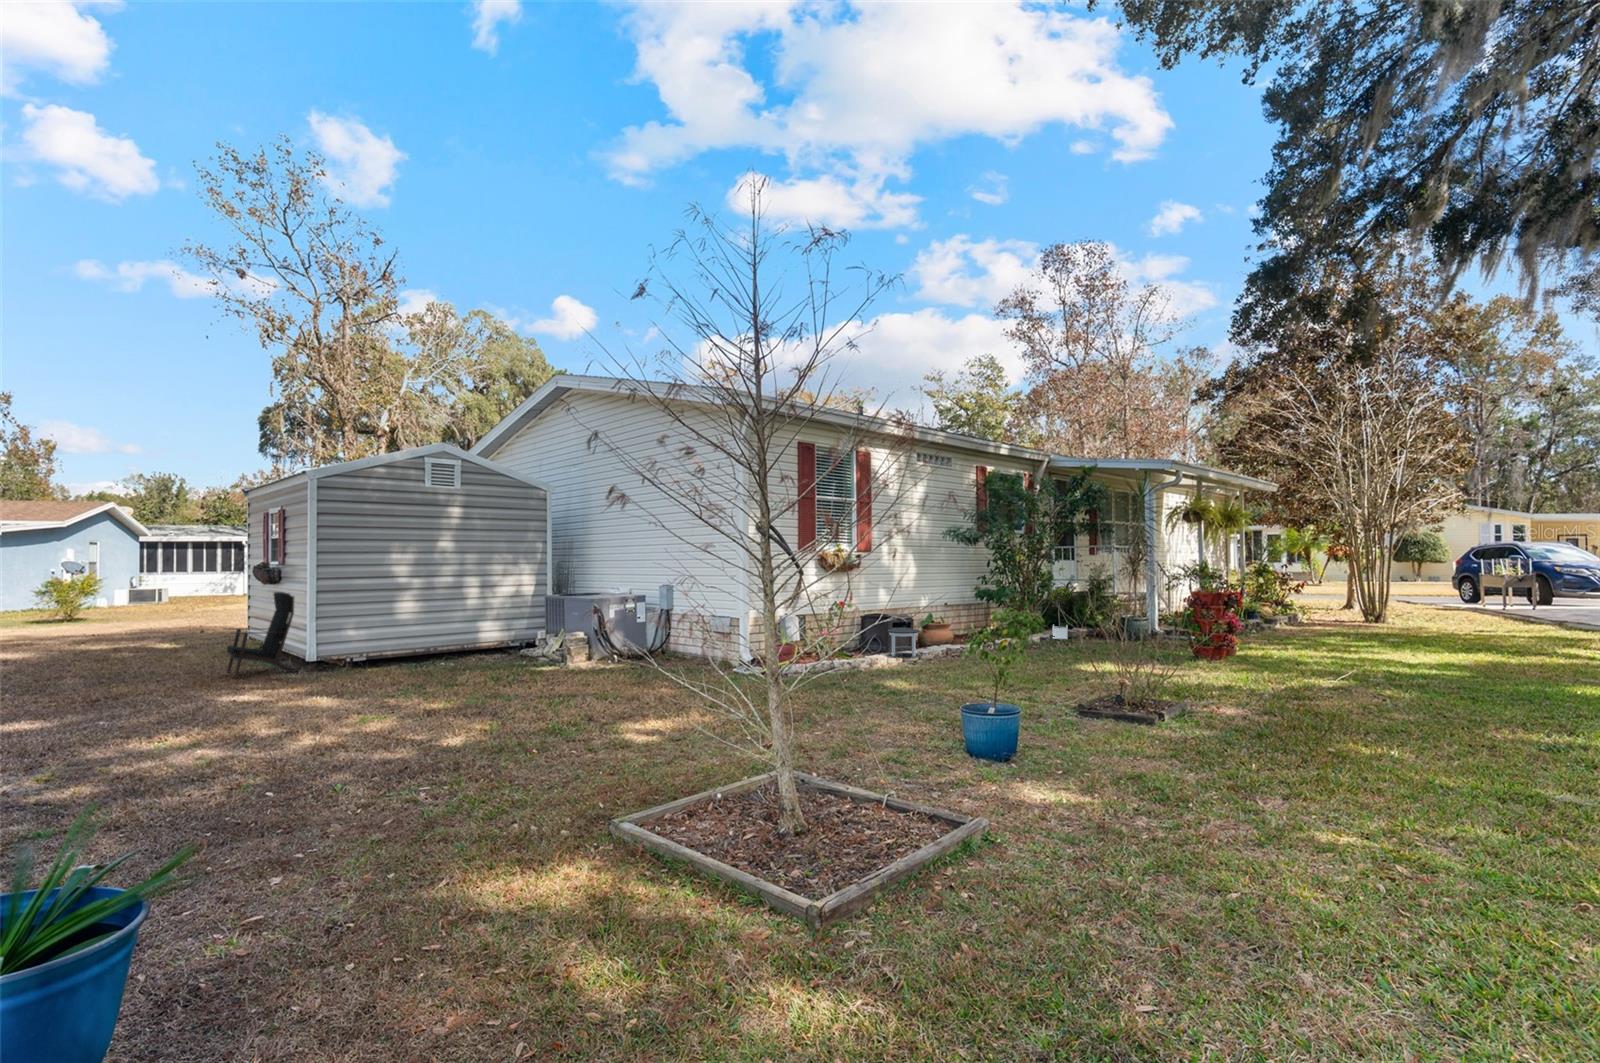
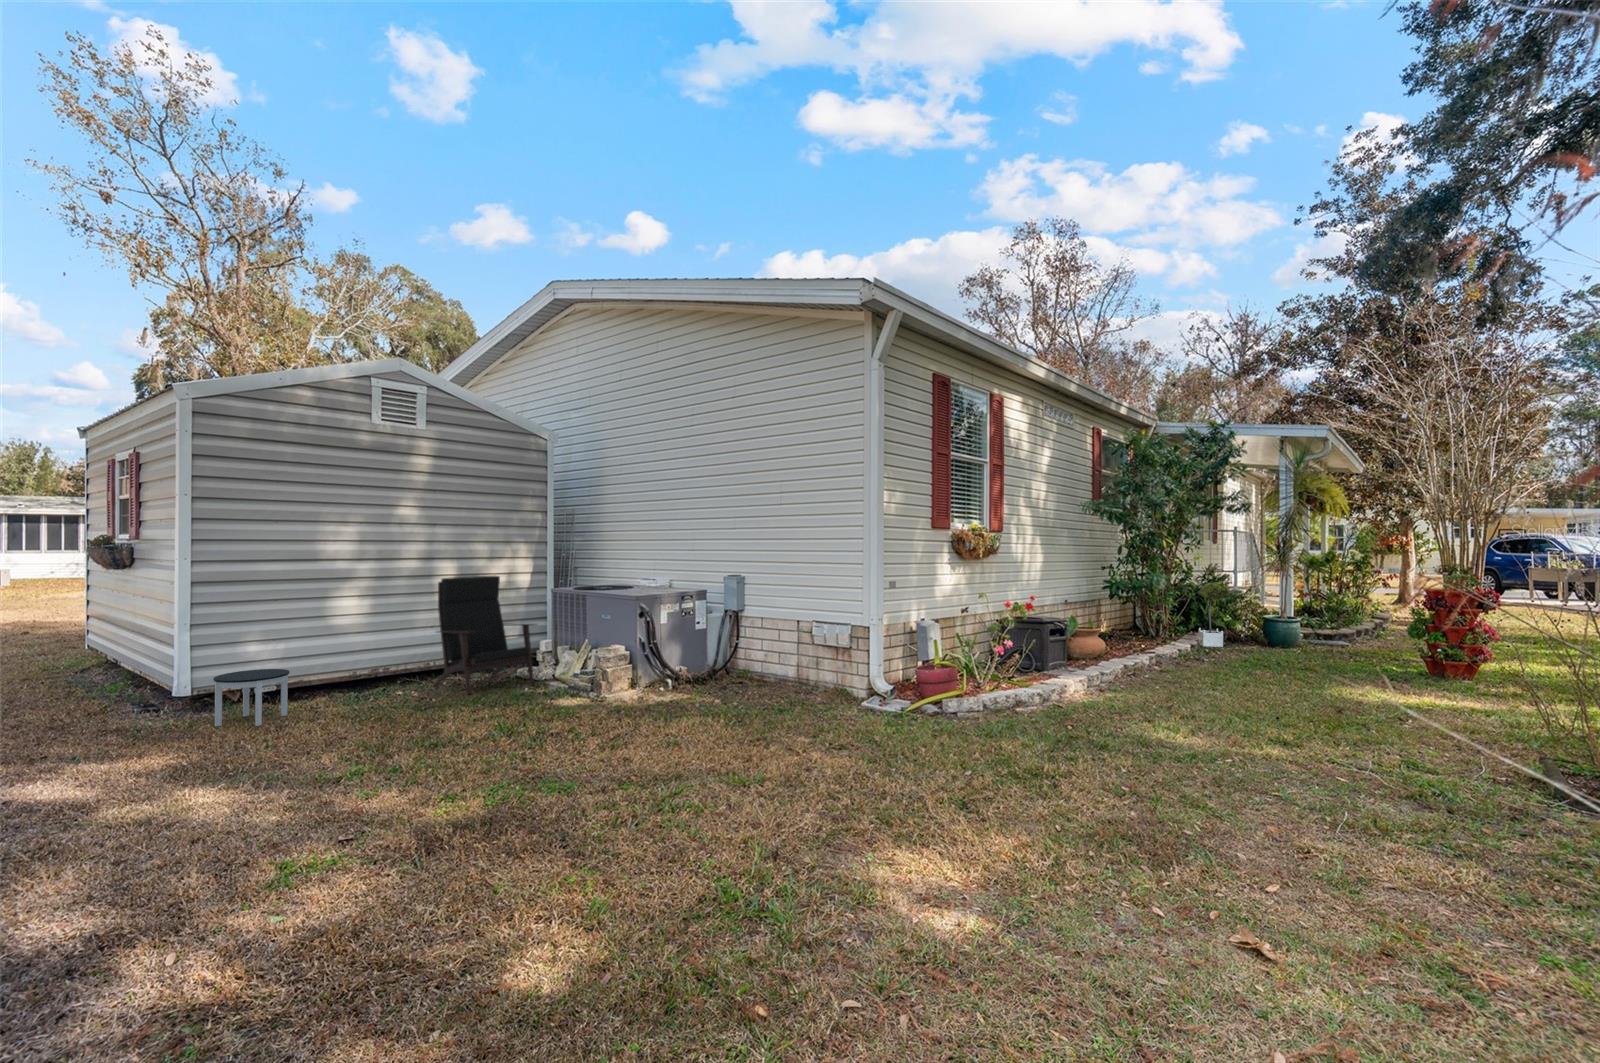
lounge chair: present [227,592,295,679] -> present [434,576,535,694]
round table: present [887,629,920,657] -> present [213,669,289,726]

